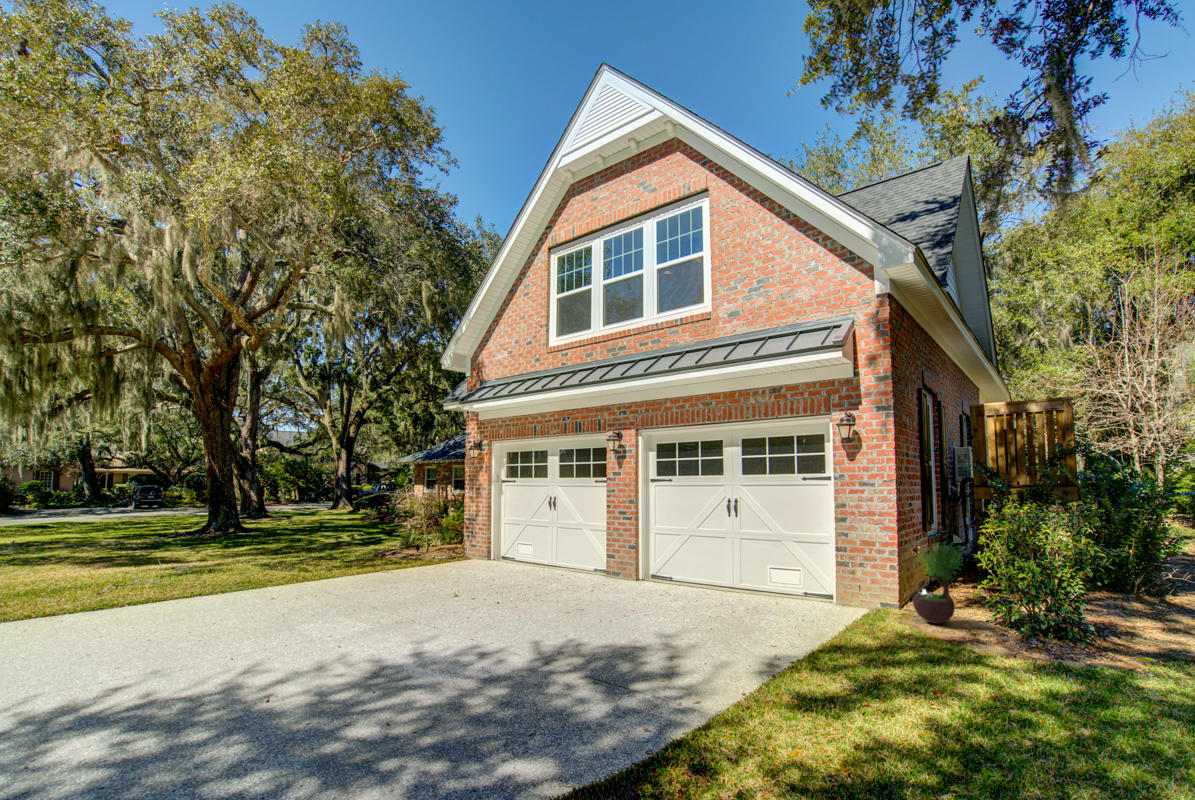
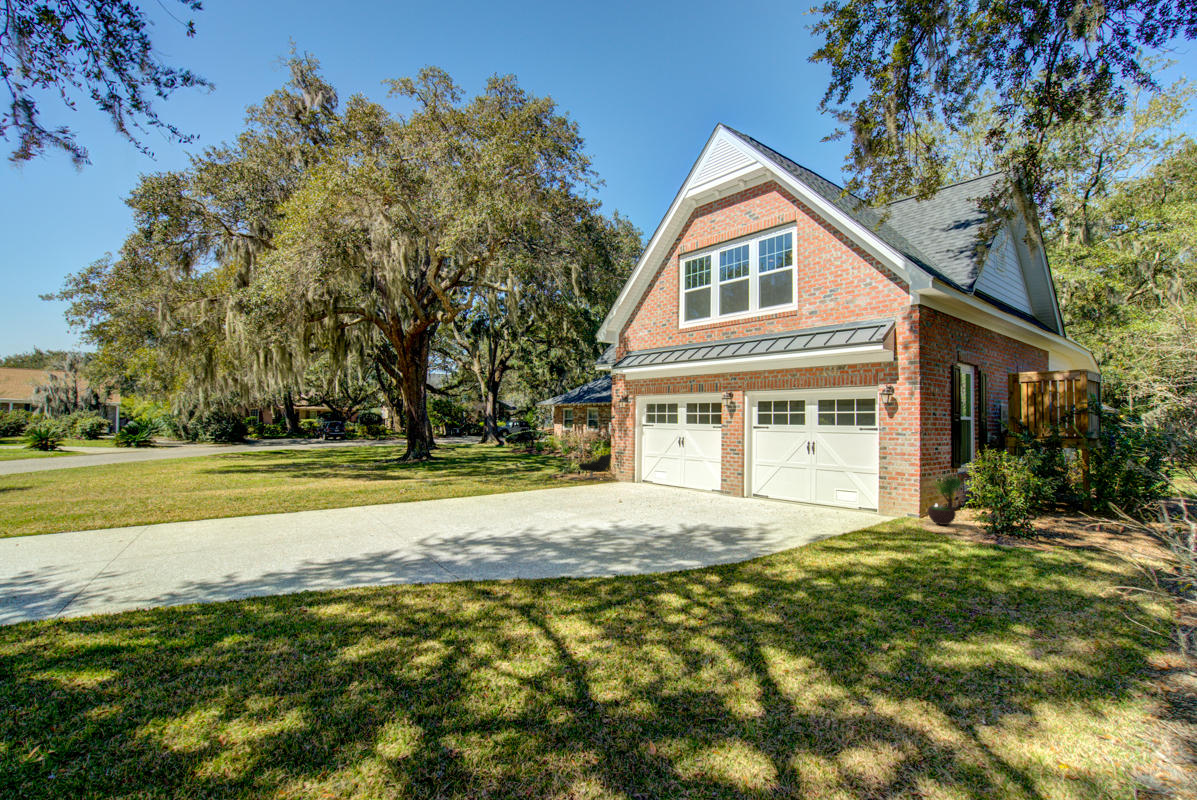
lounge chair: none [410,524,461,563] -> present [578,454,611,478]

